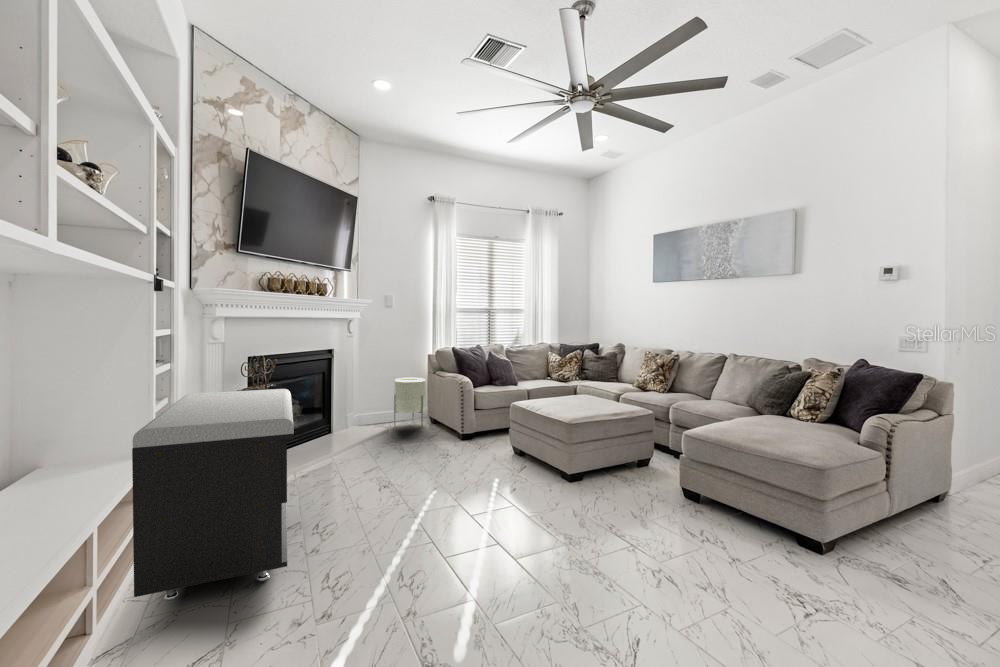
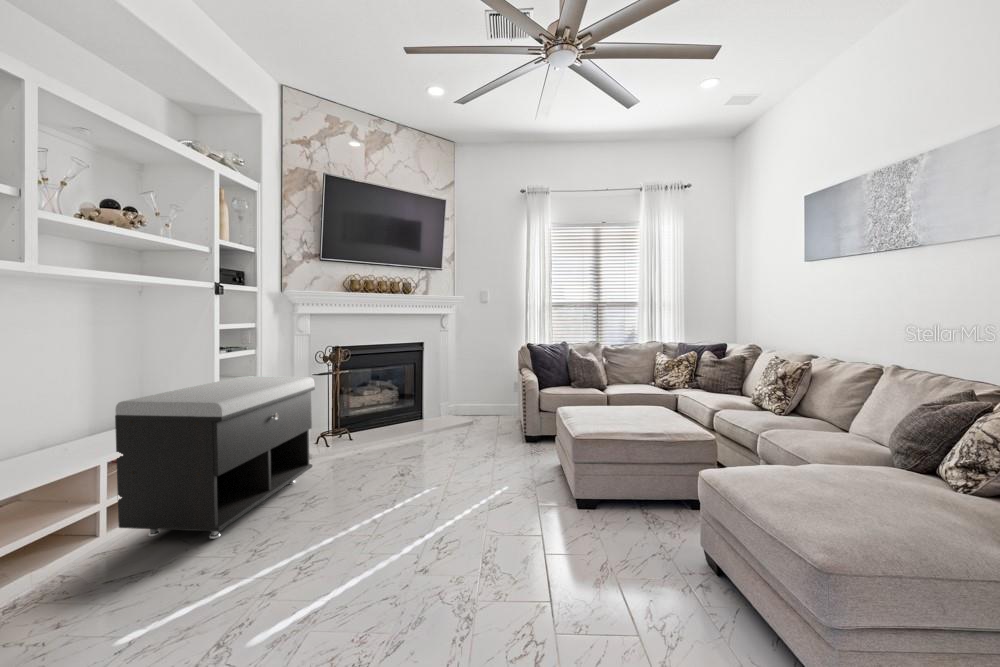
planter: present [394,378,425,425] -> none [485,373,515,423]

